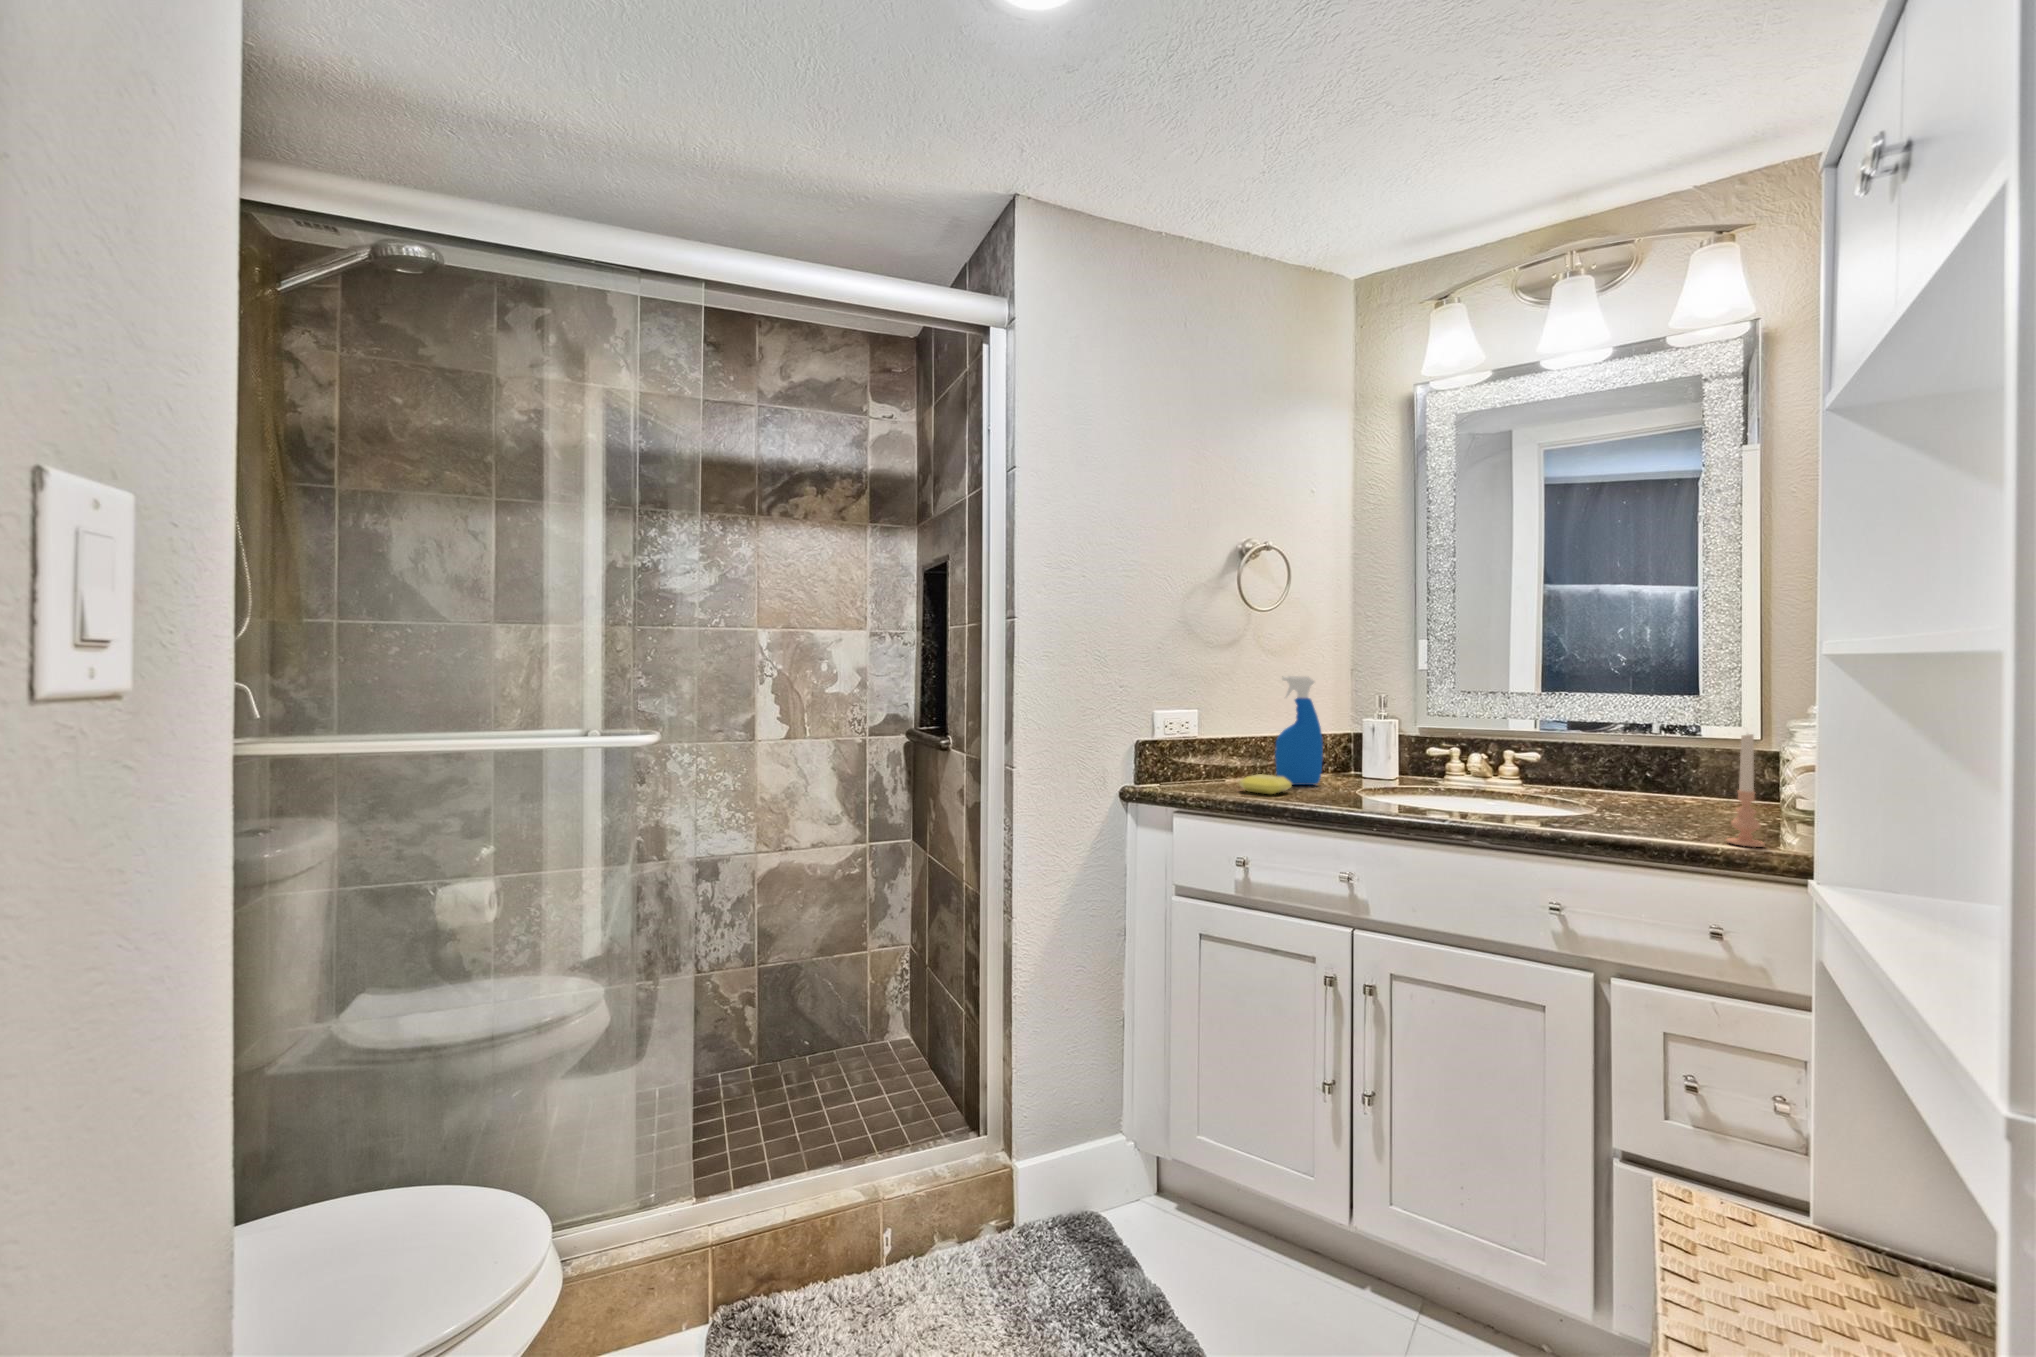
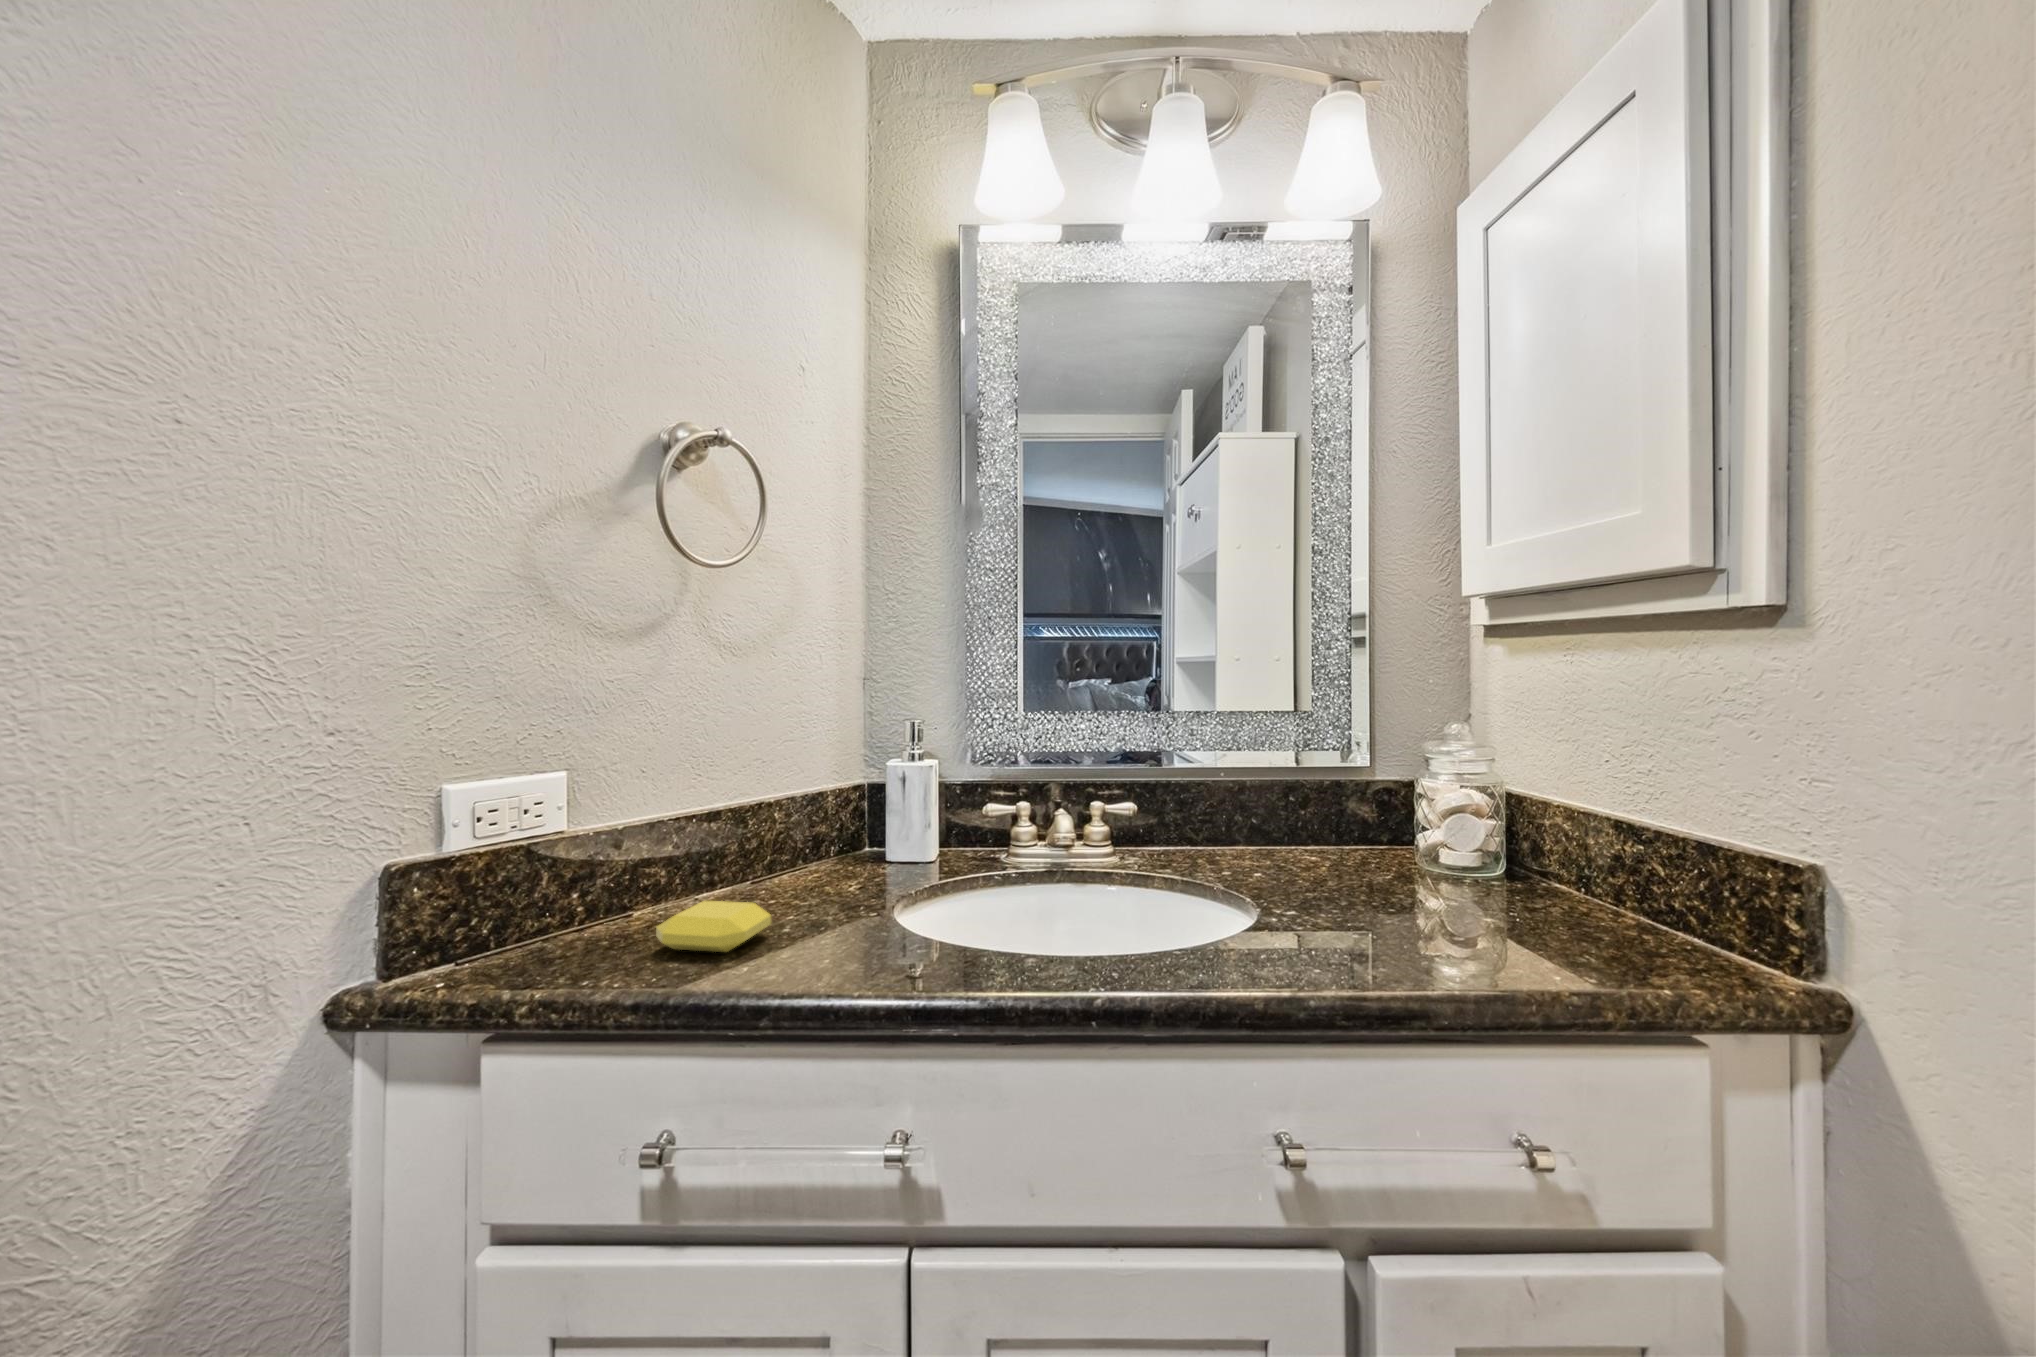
spray bottle: present [1275,676,1323,785] -> none [739,689,829,905]
candle: present [1727,734,1765,847] -> none [1475,772,1528,963]

